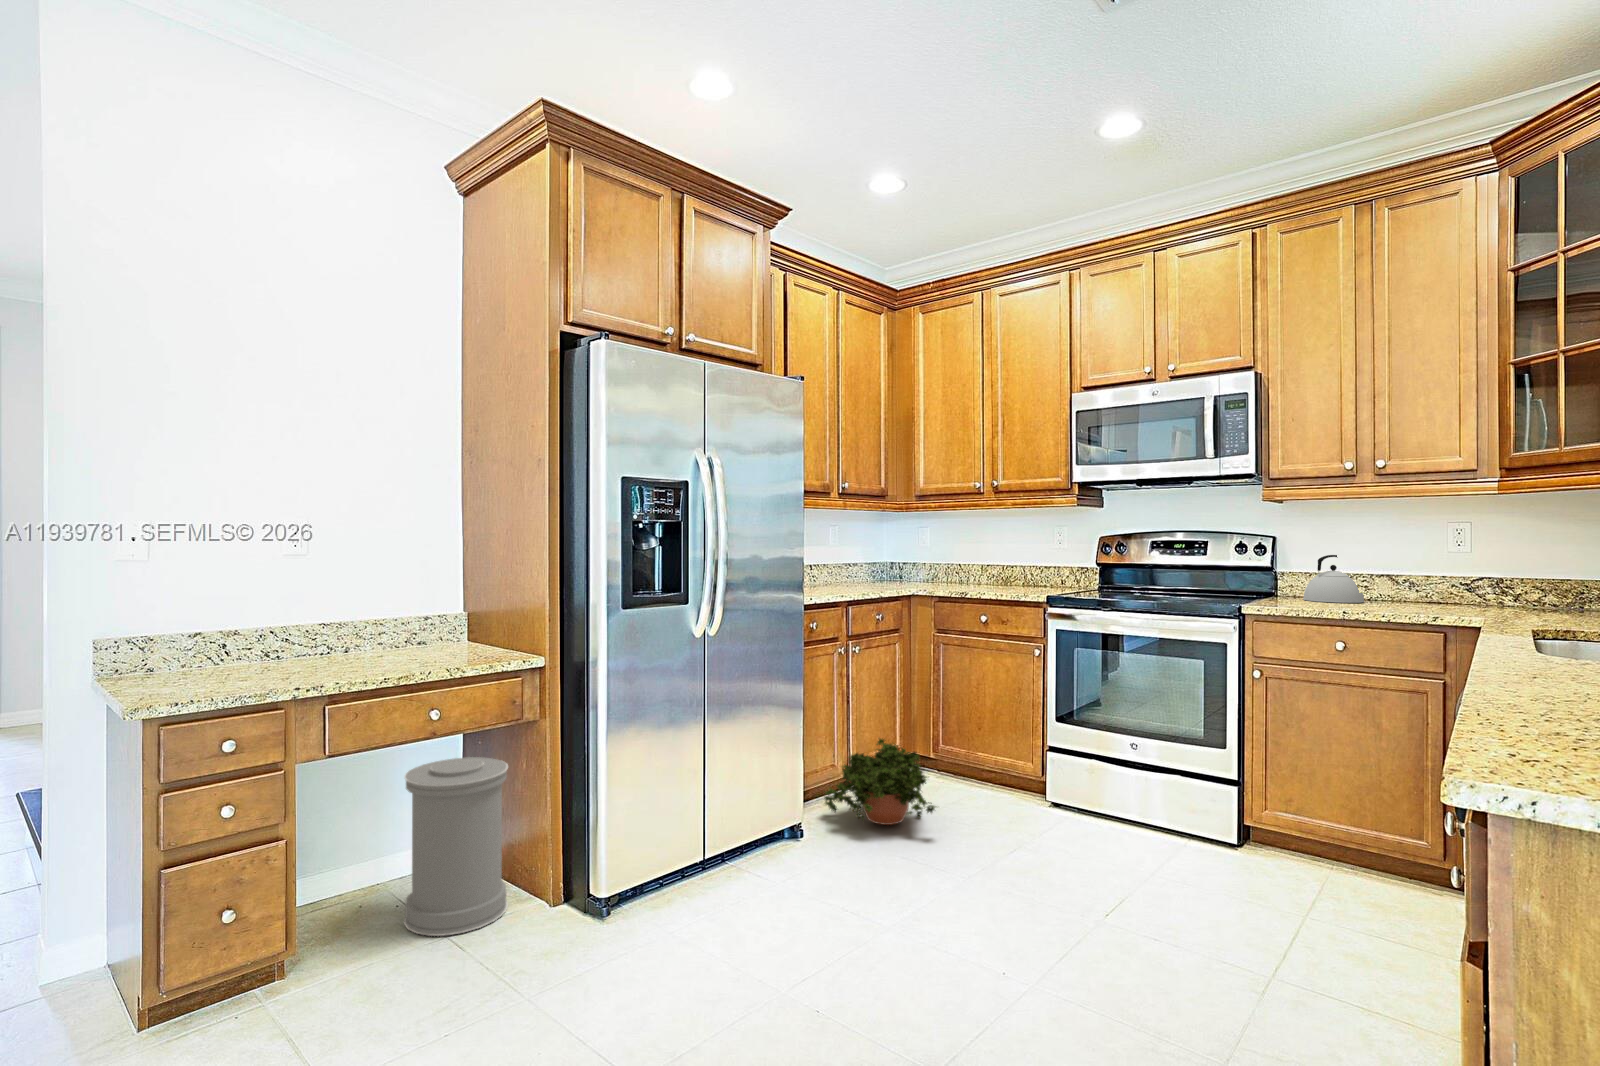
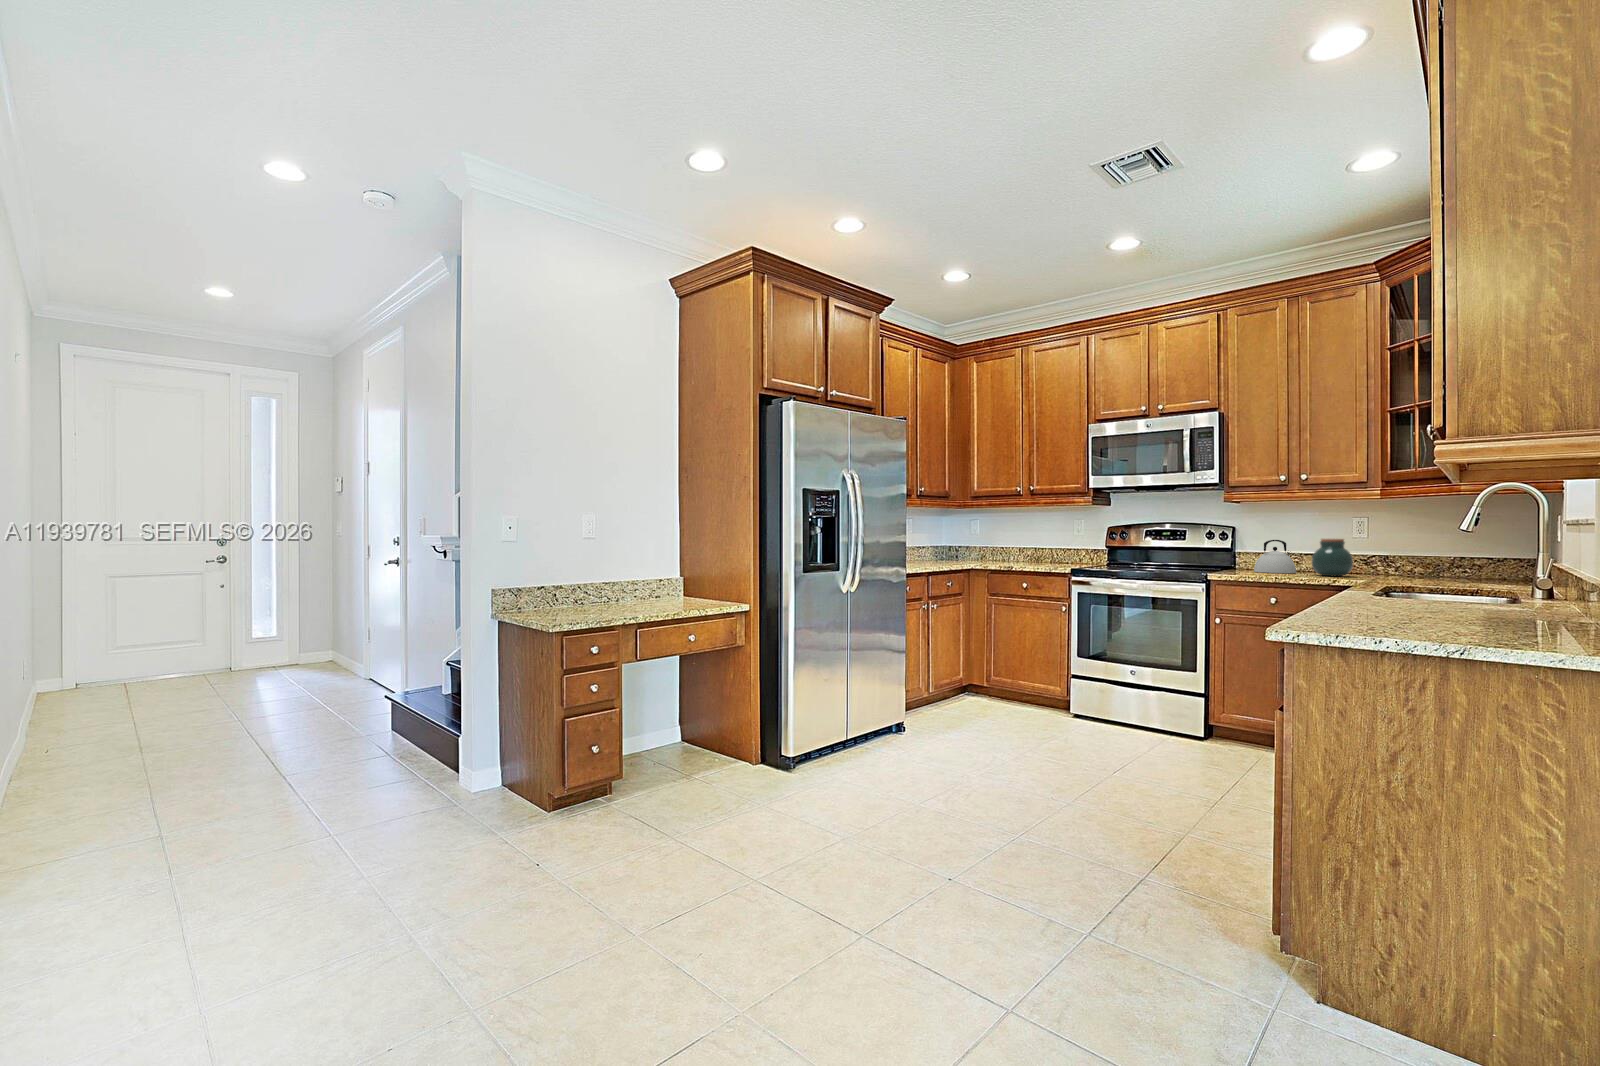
jar: none [1390,554,1452,609] -> present [1312,539,1353,576]
potted plant: present [824,738,936,825] -> none [914,667,999,725]
trash can: present [404,757,508,936] -> none [667,669,729,775]

